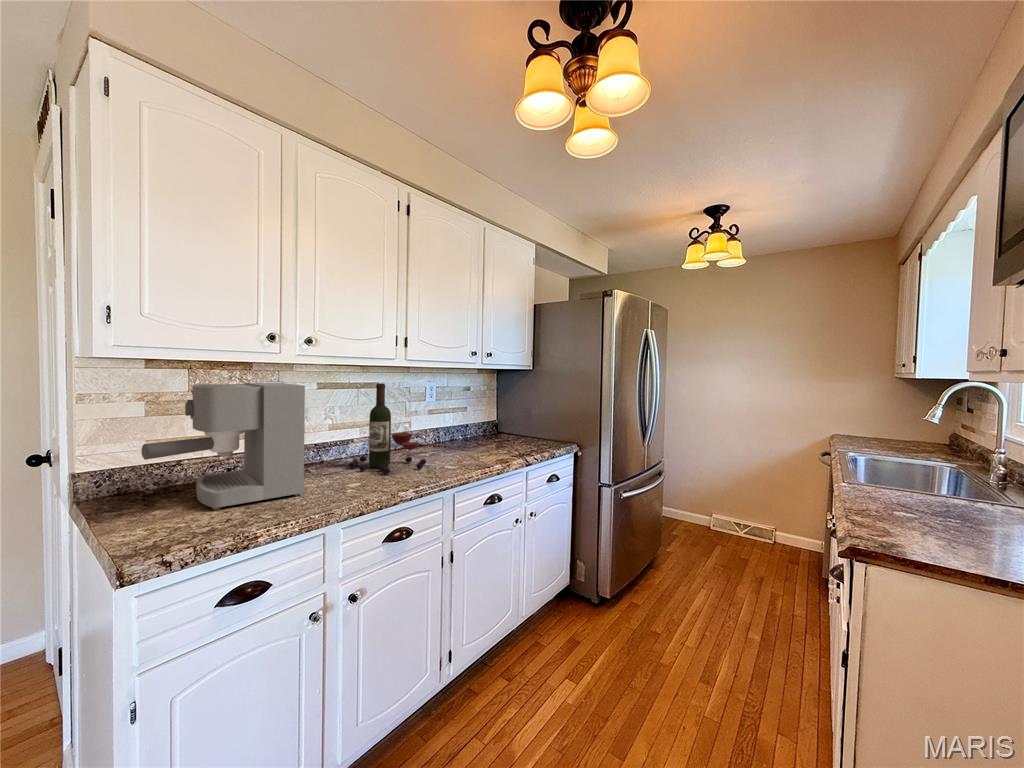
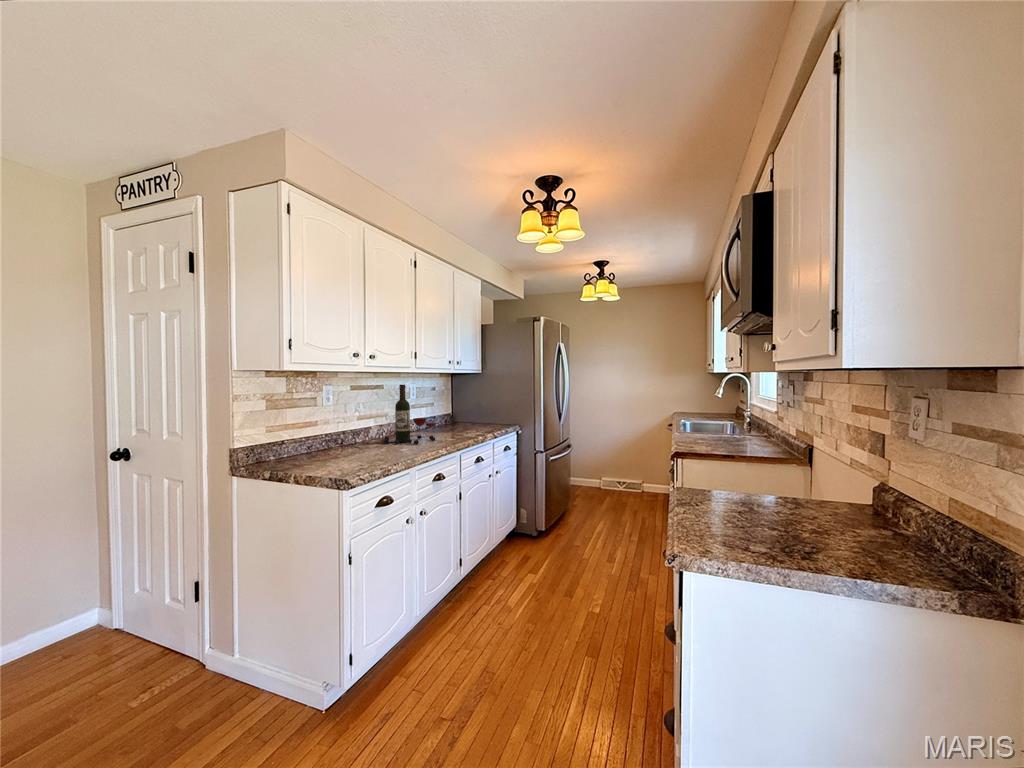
coffee maker: present [141,383,305,510] -> none [304,385,385,462]

